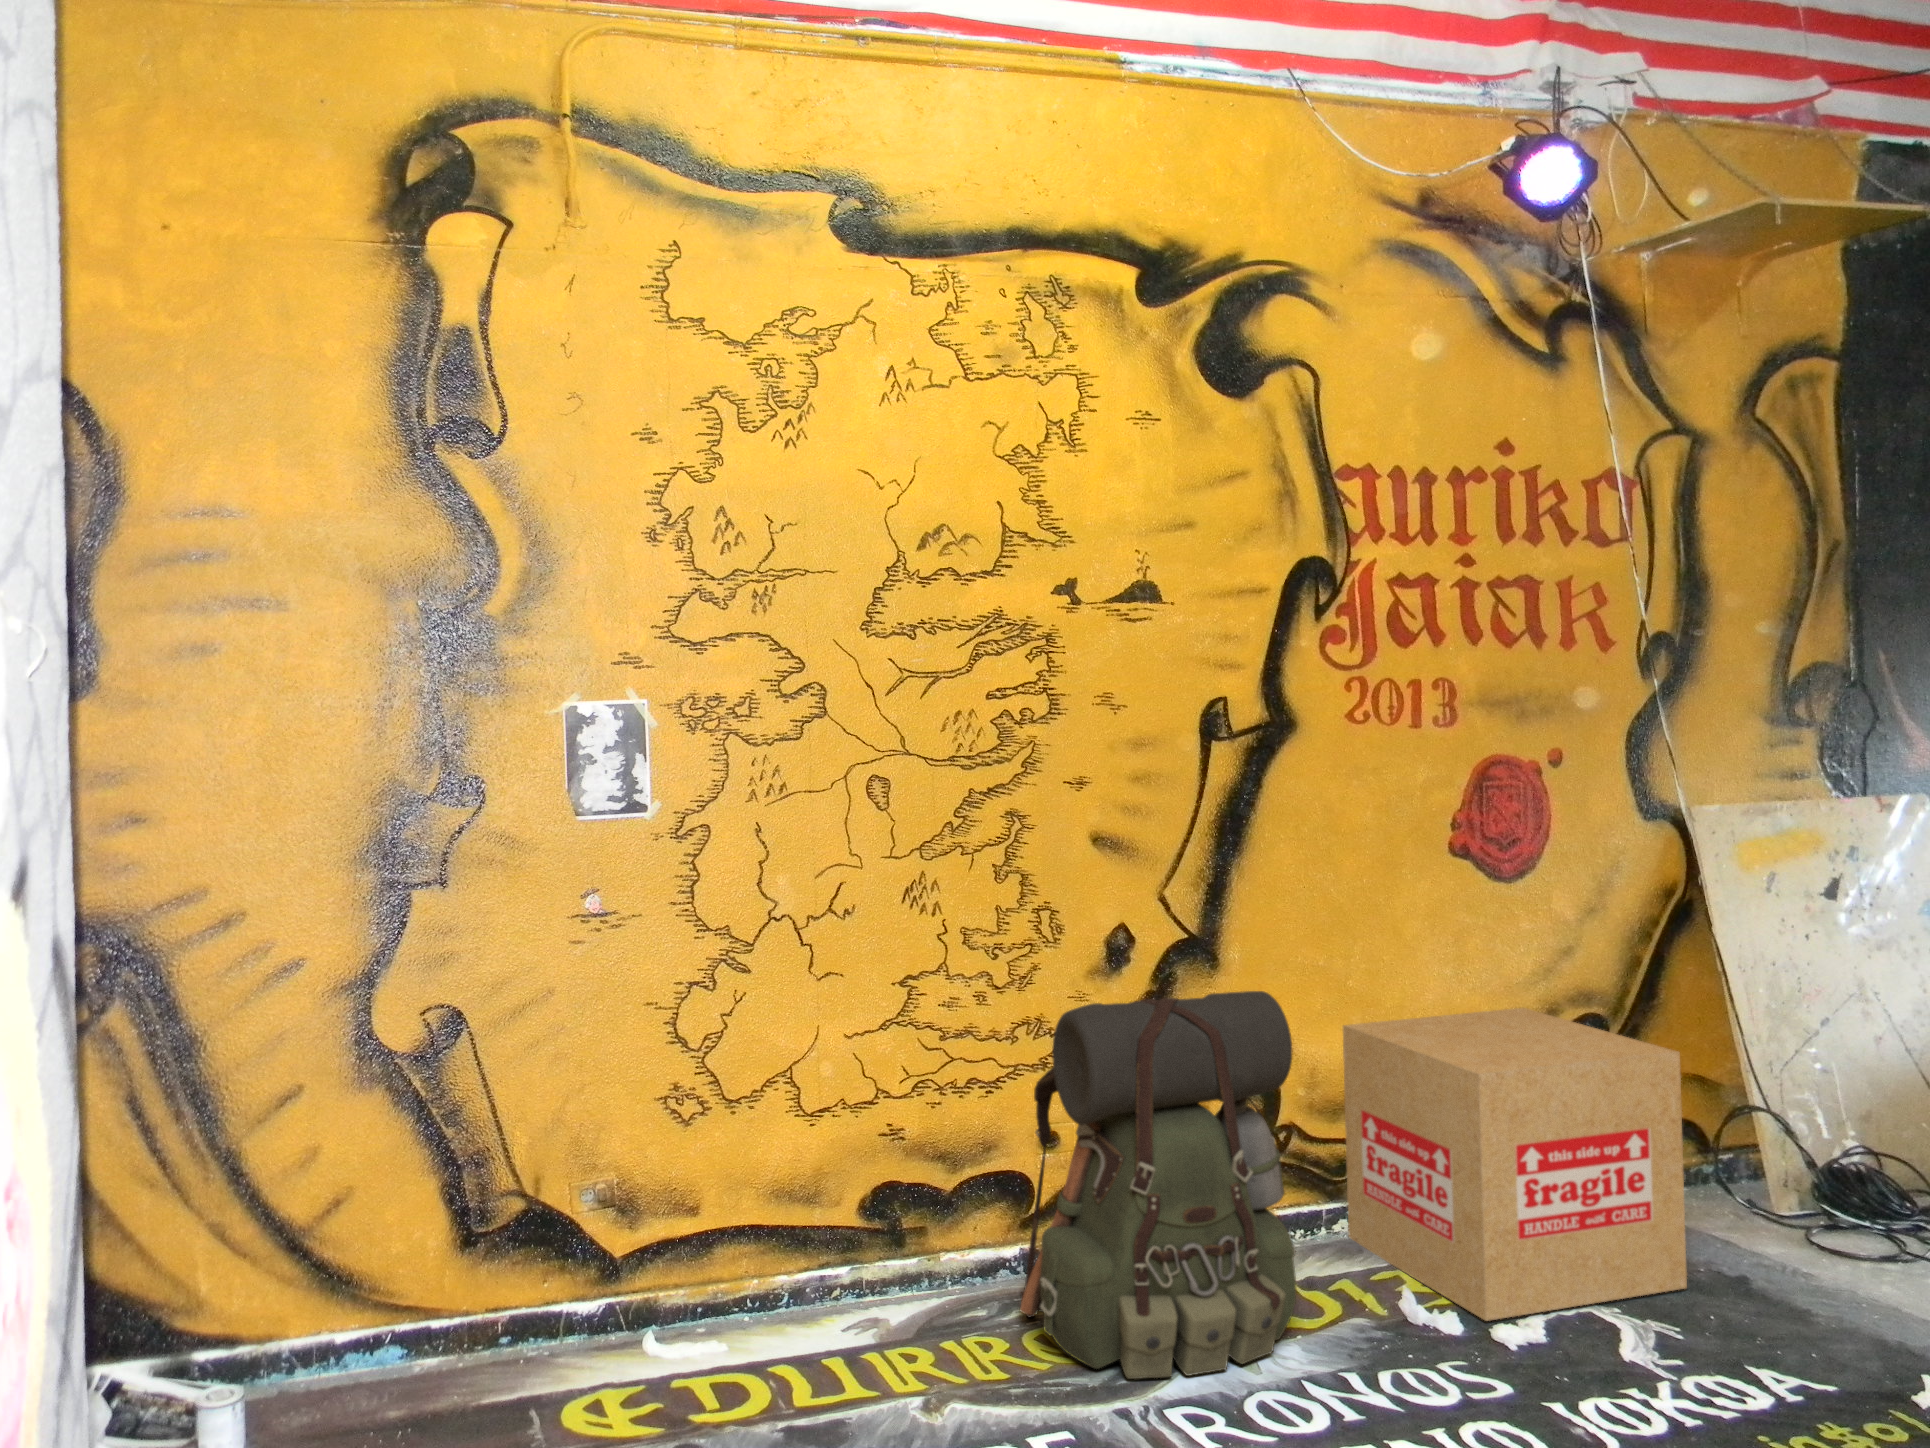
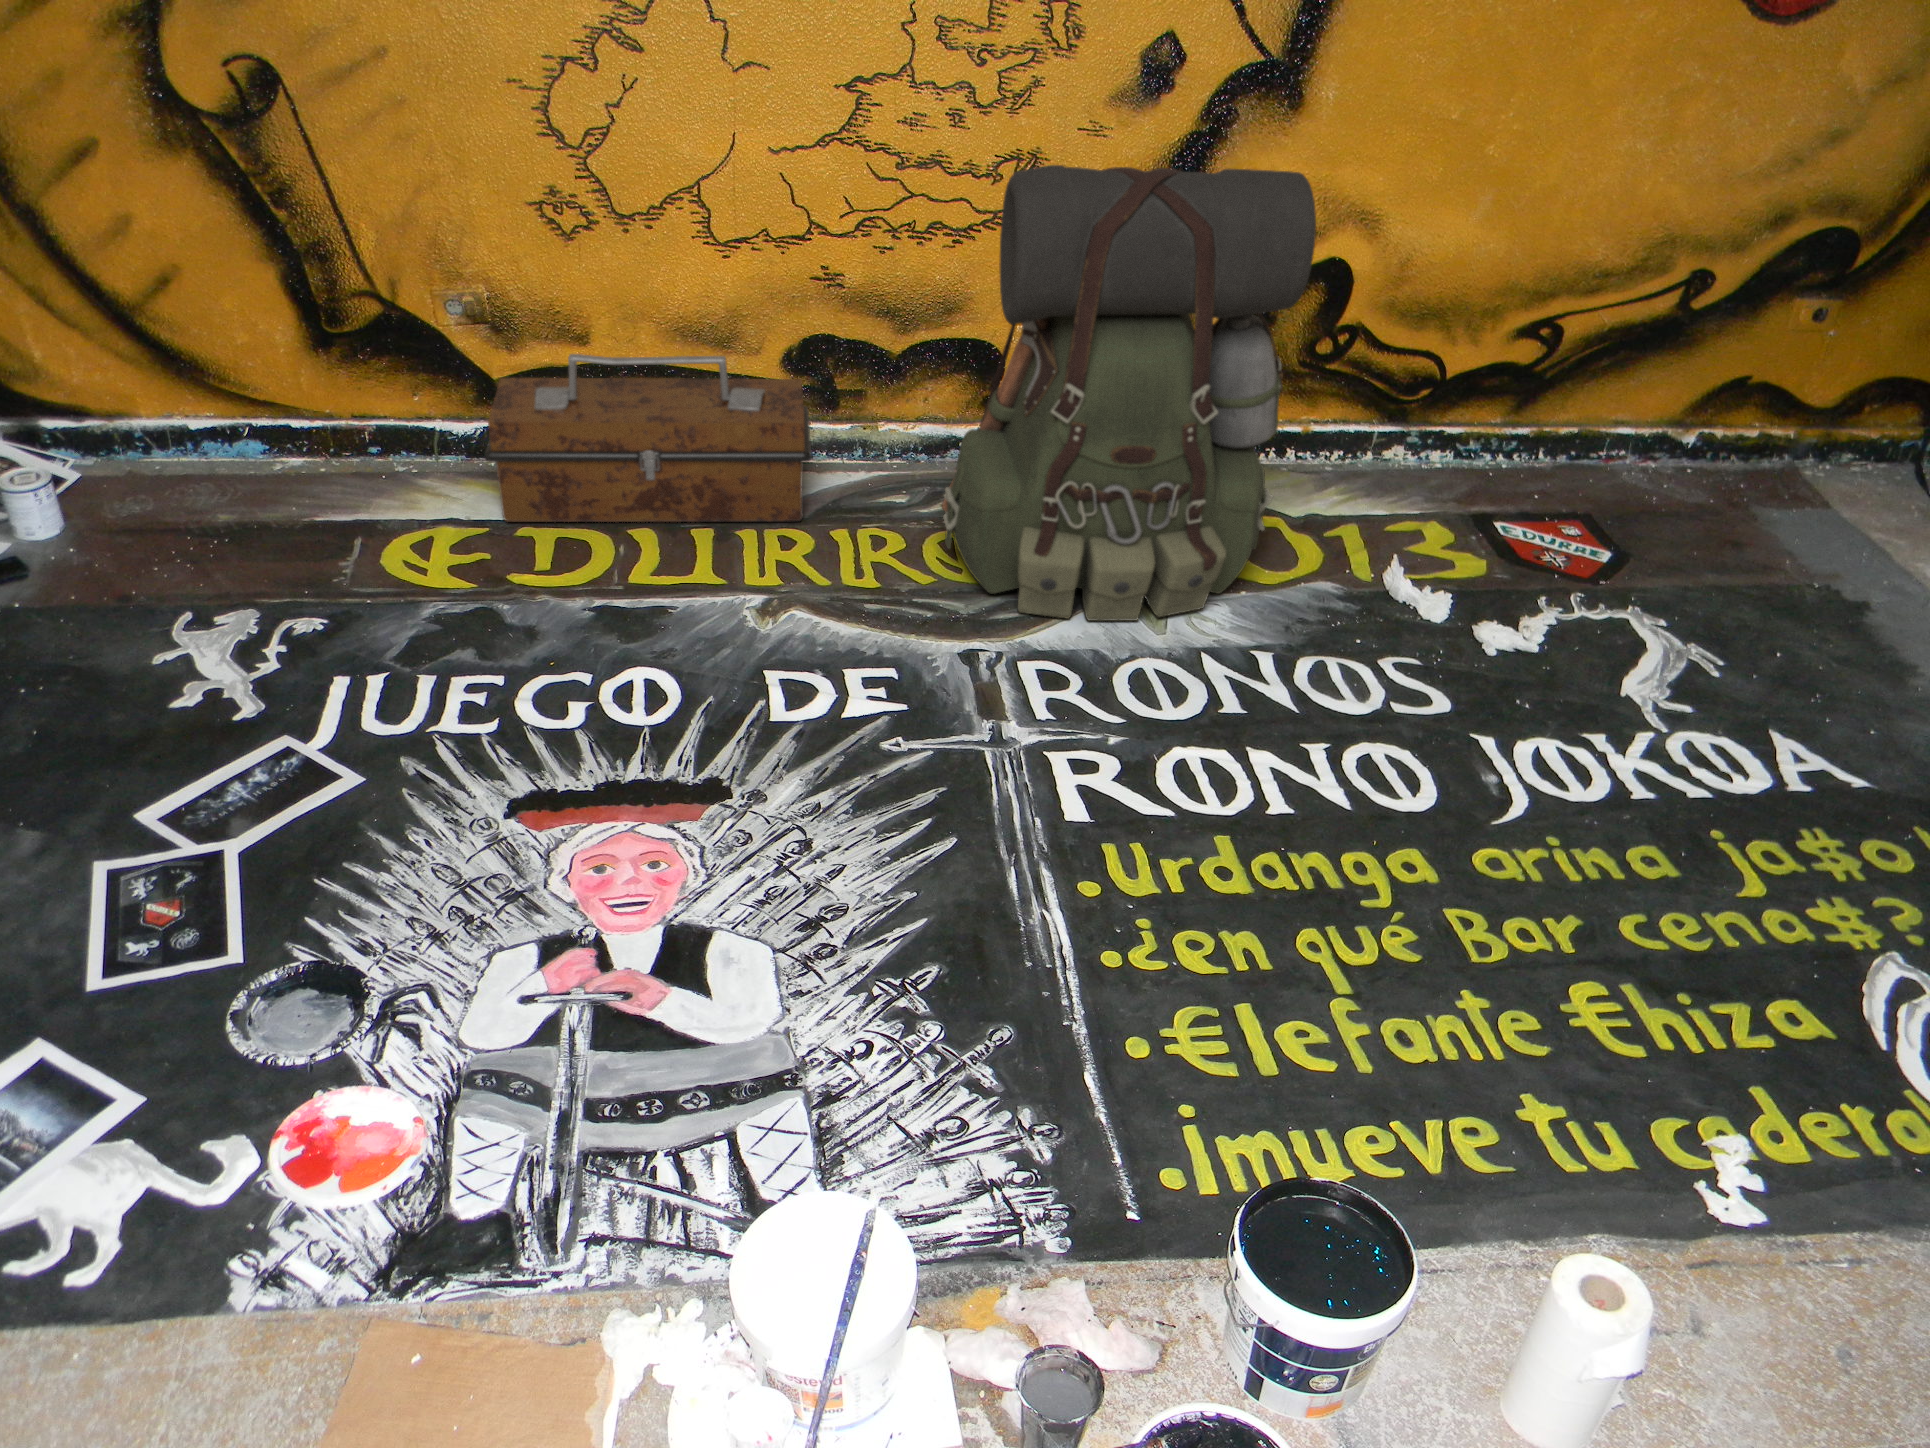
cardboard box: present [1343,1008,1687,1321] -> none [1397,211,1889,612]
toolbox: none [626,1201,913,1381] -> present [485,354,811,522]

